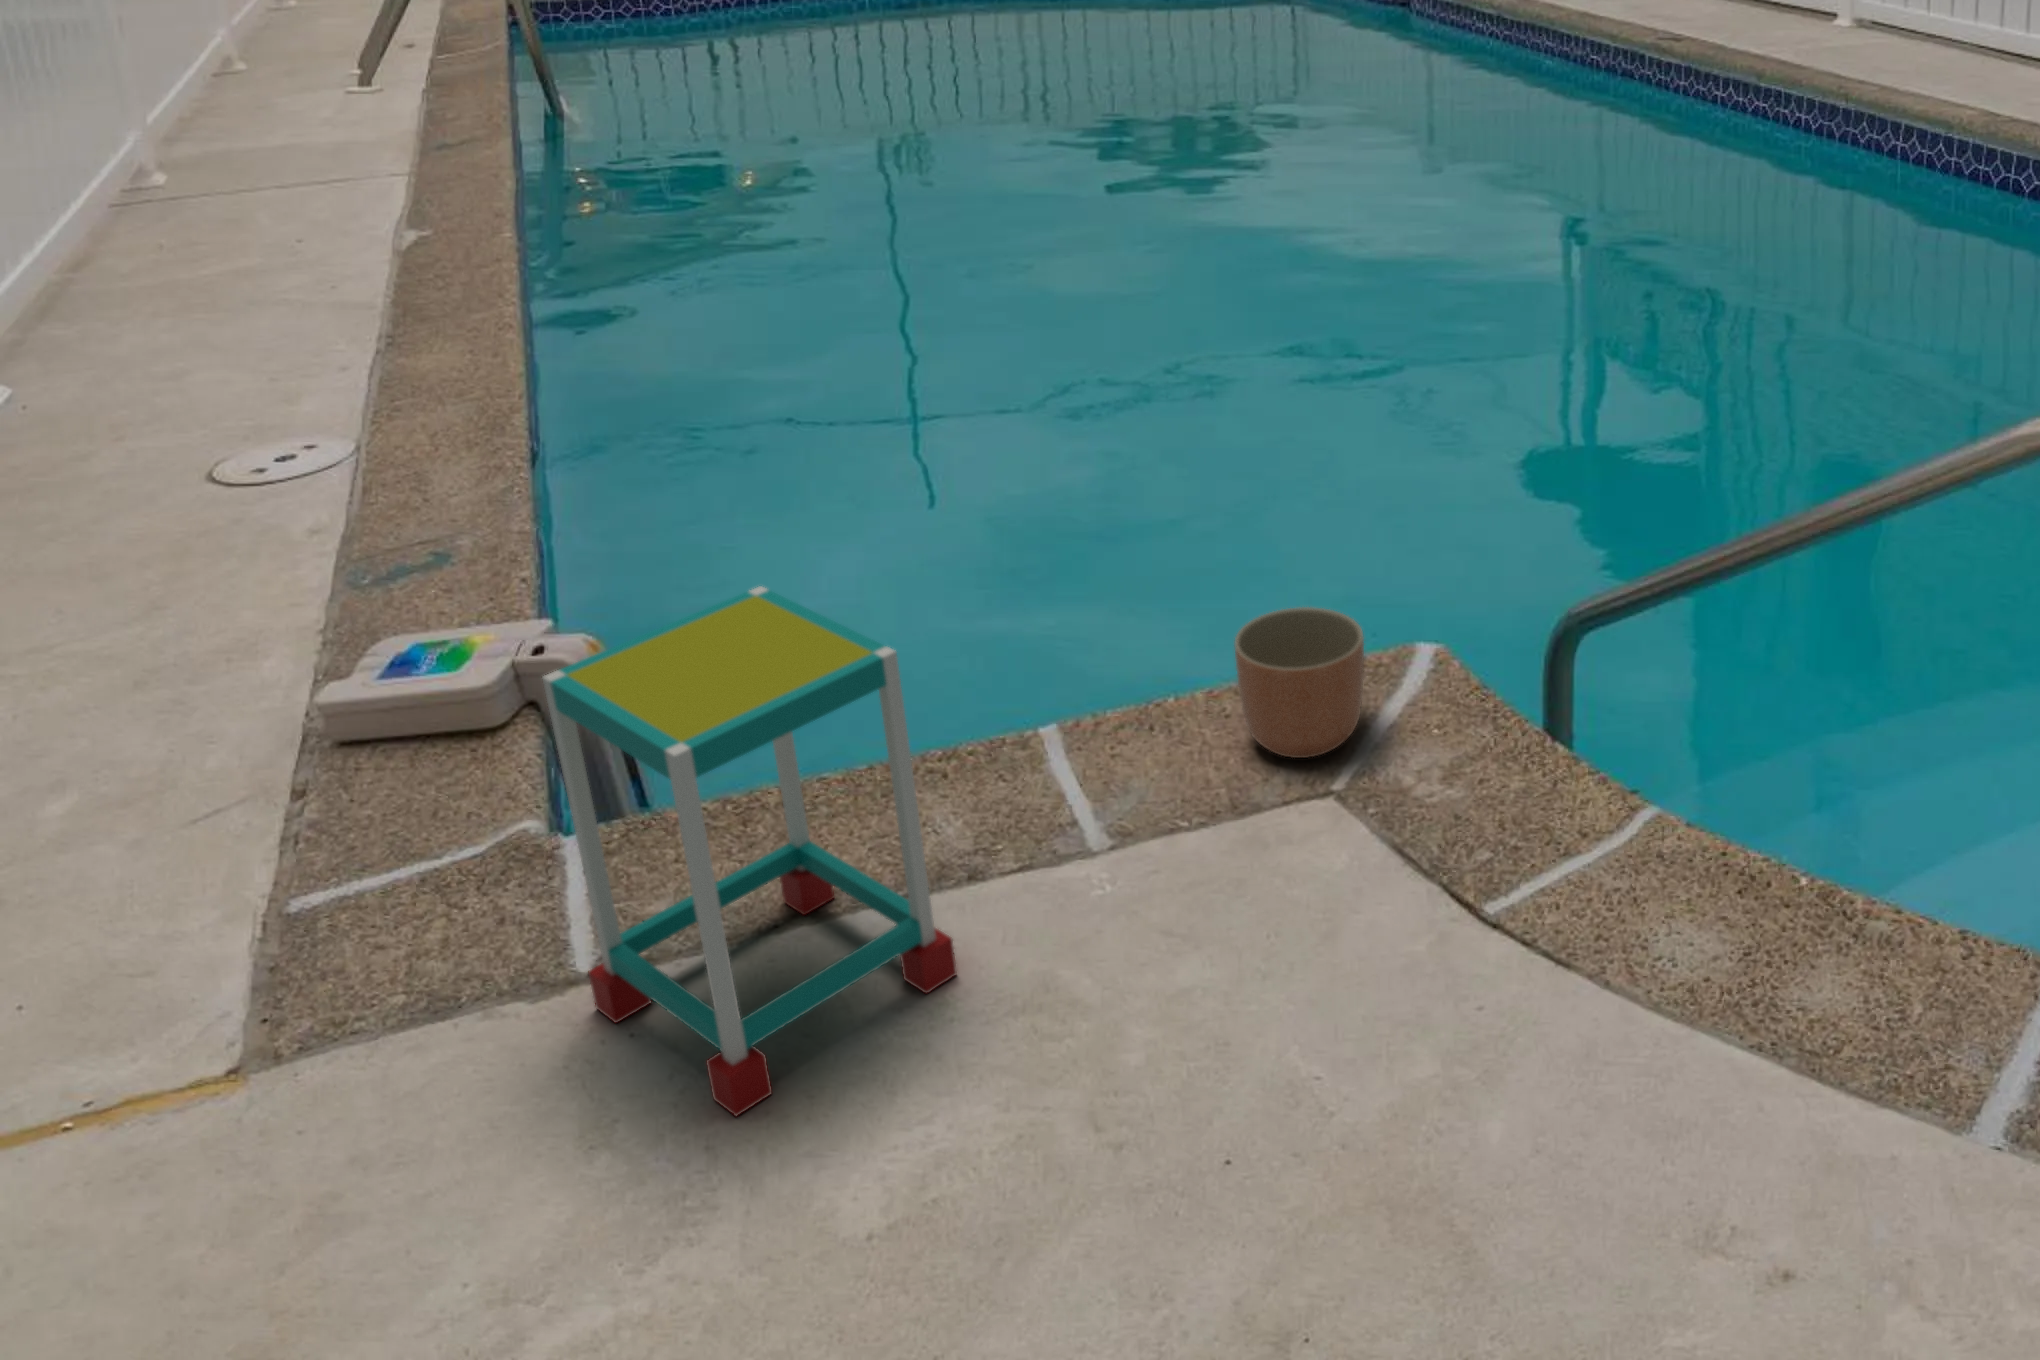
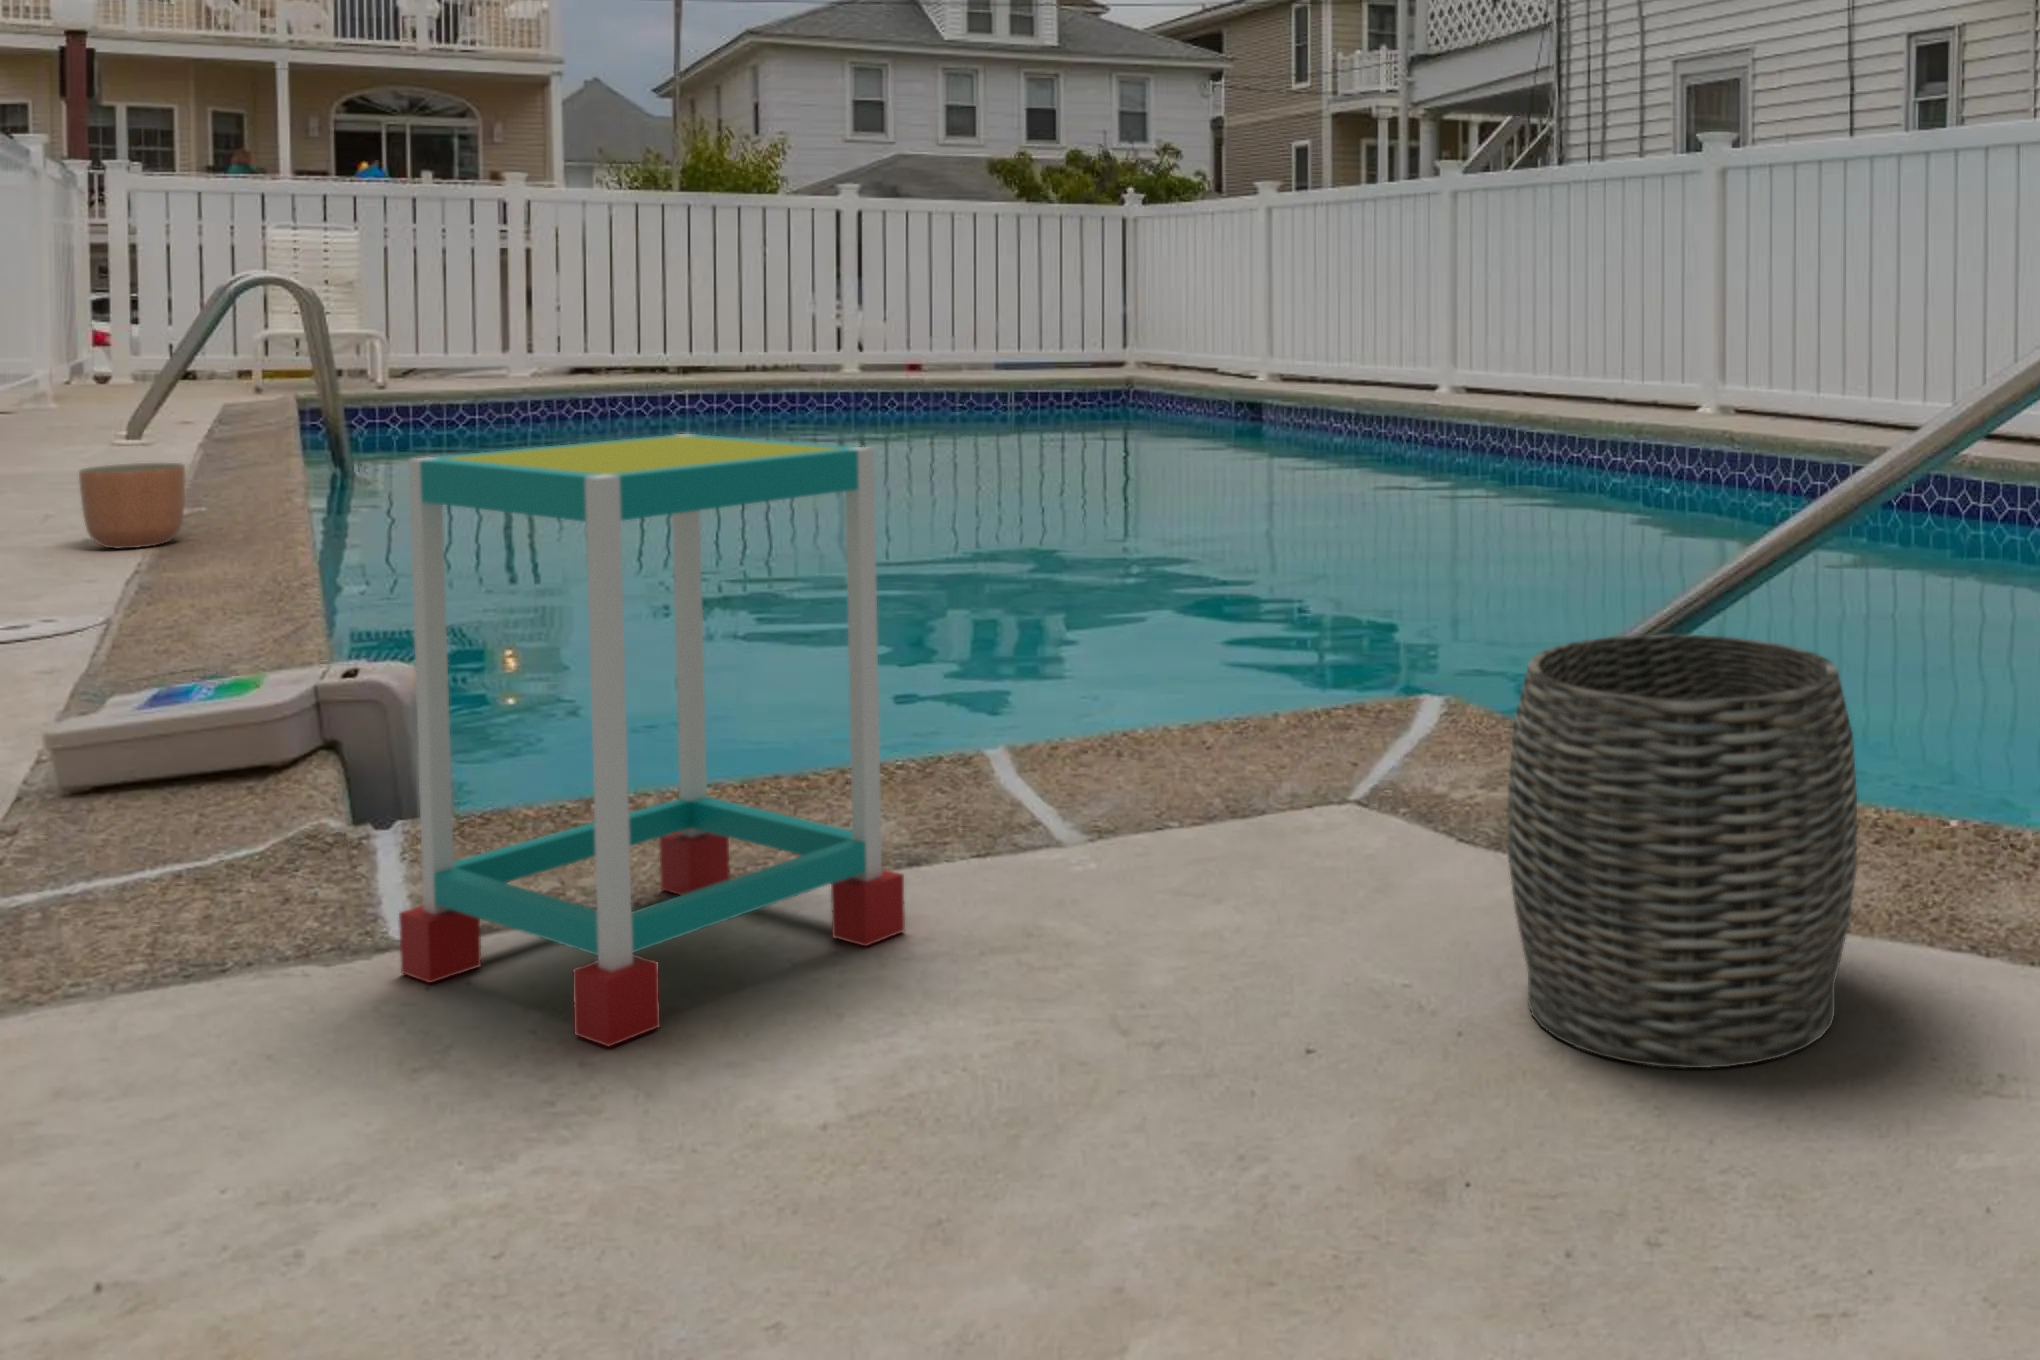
planter: present [1235,607,1364,758] -> present [79,463,185,548]
woven basket: none [1382,826,1650,1202] -> present [1508,634,1857,1068]

